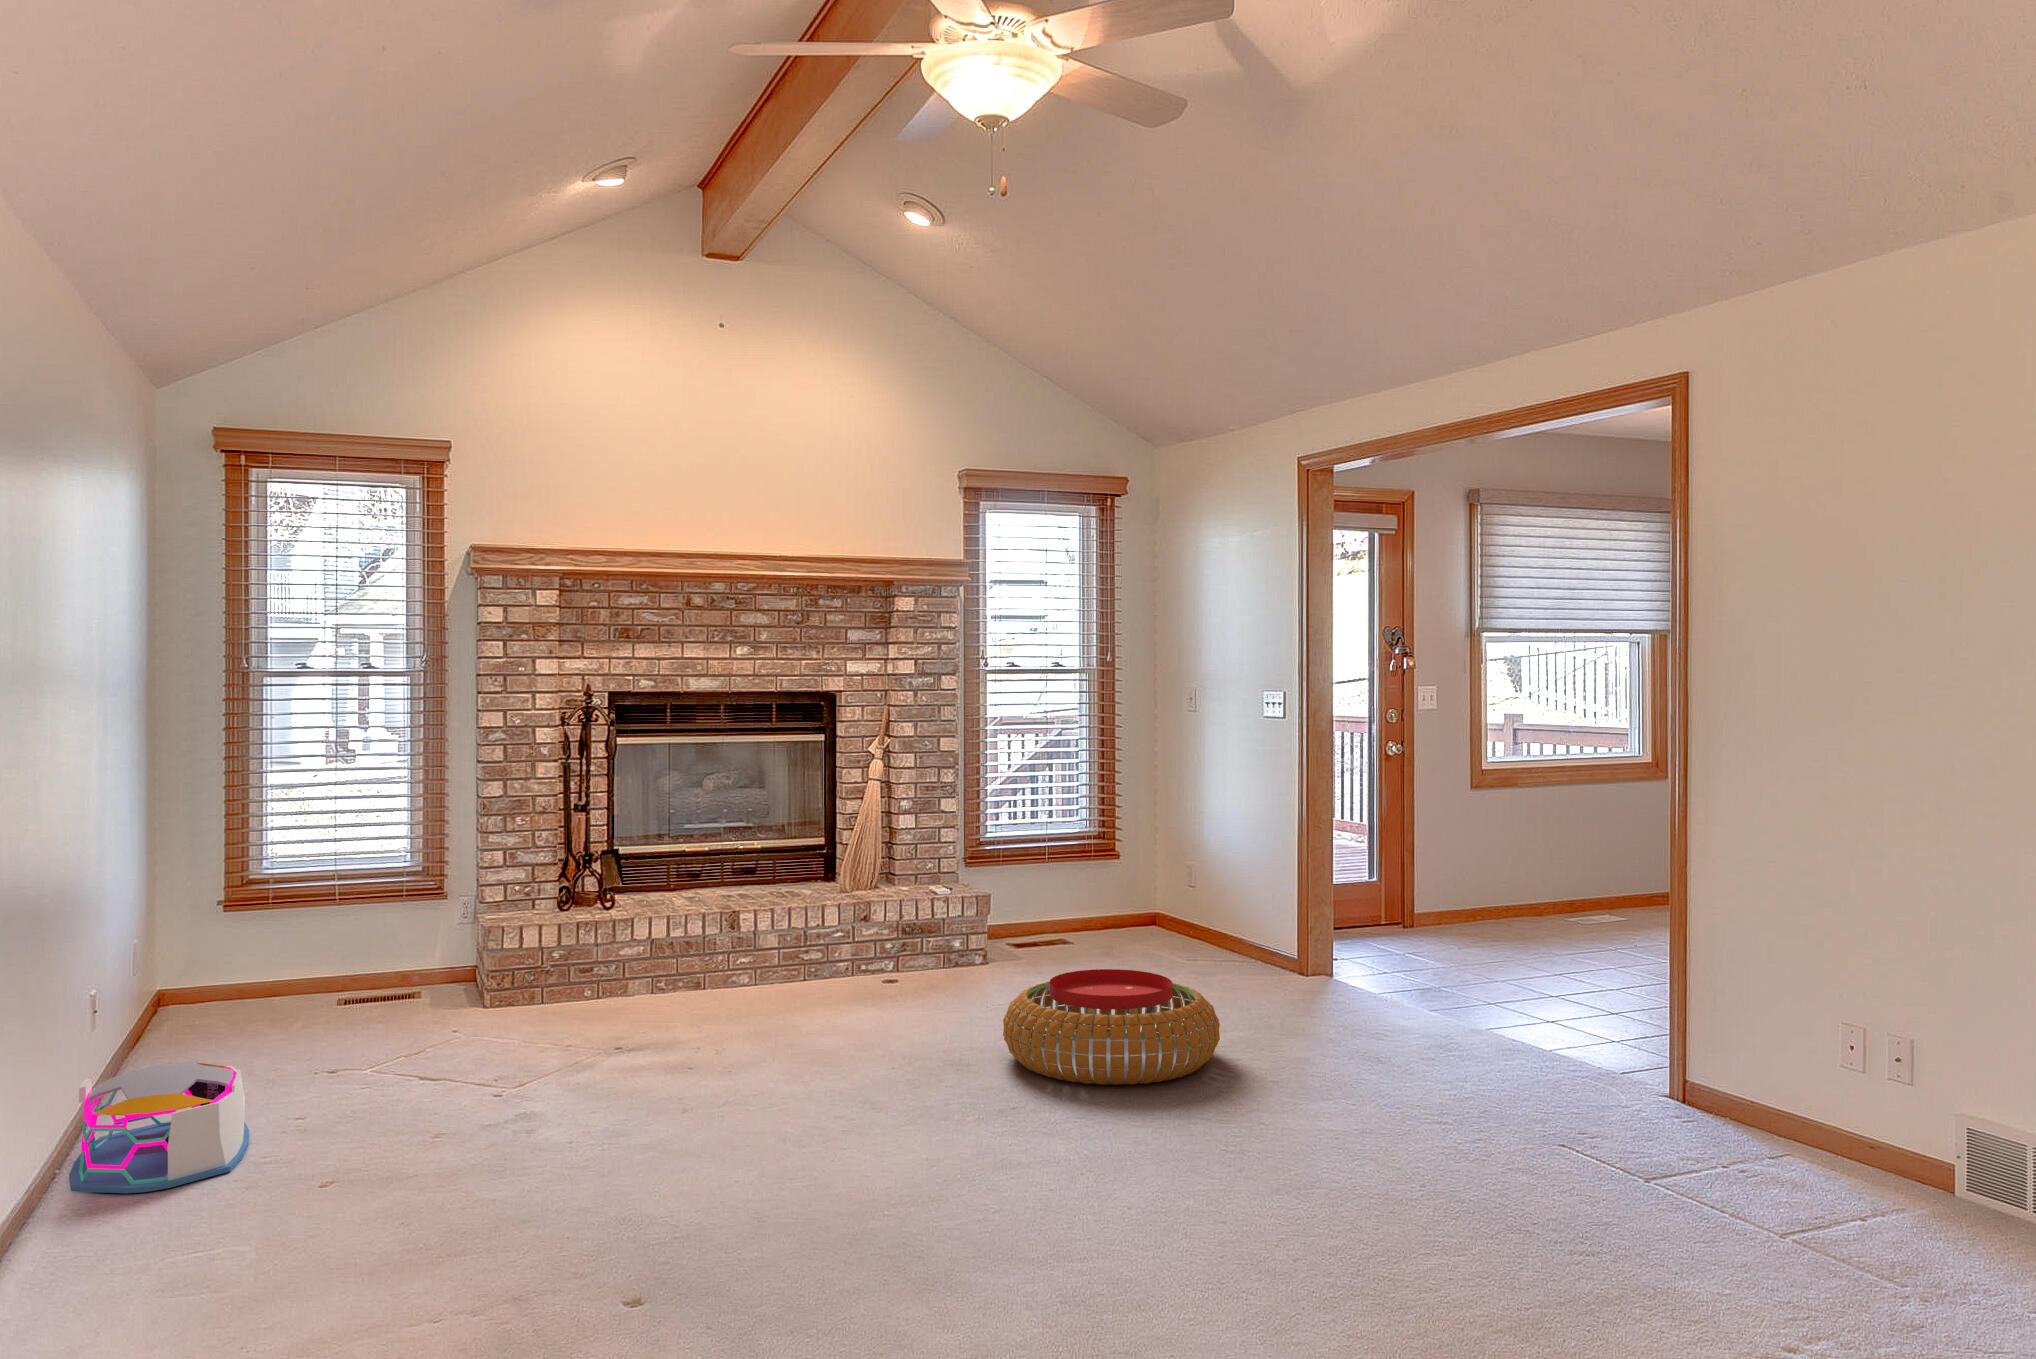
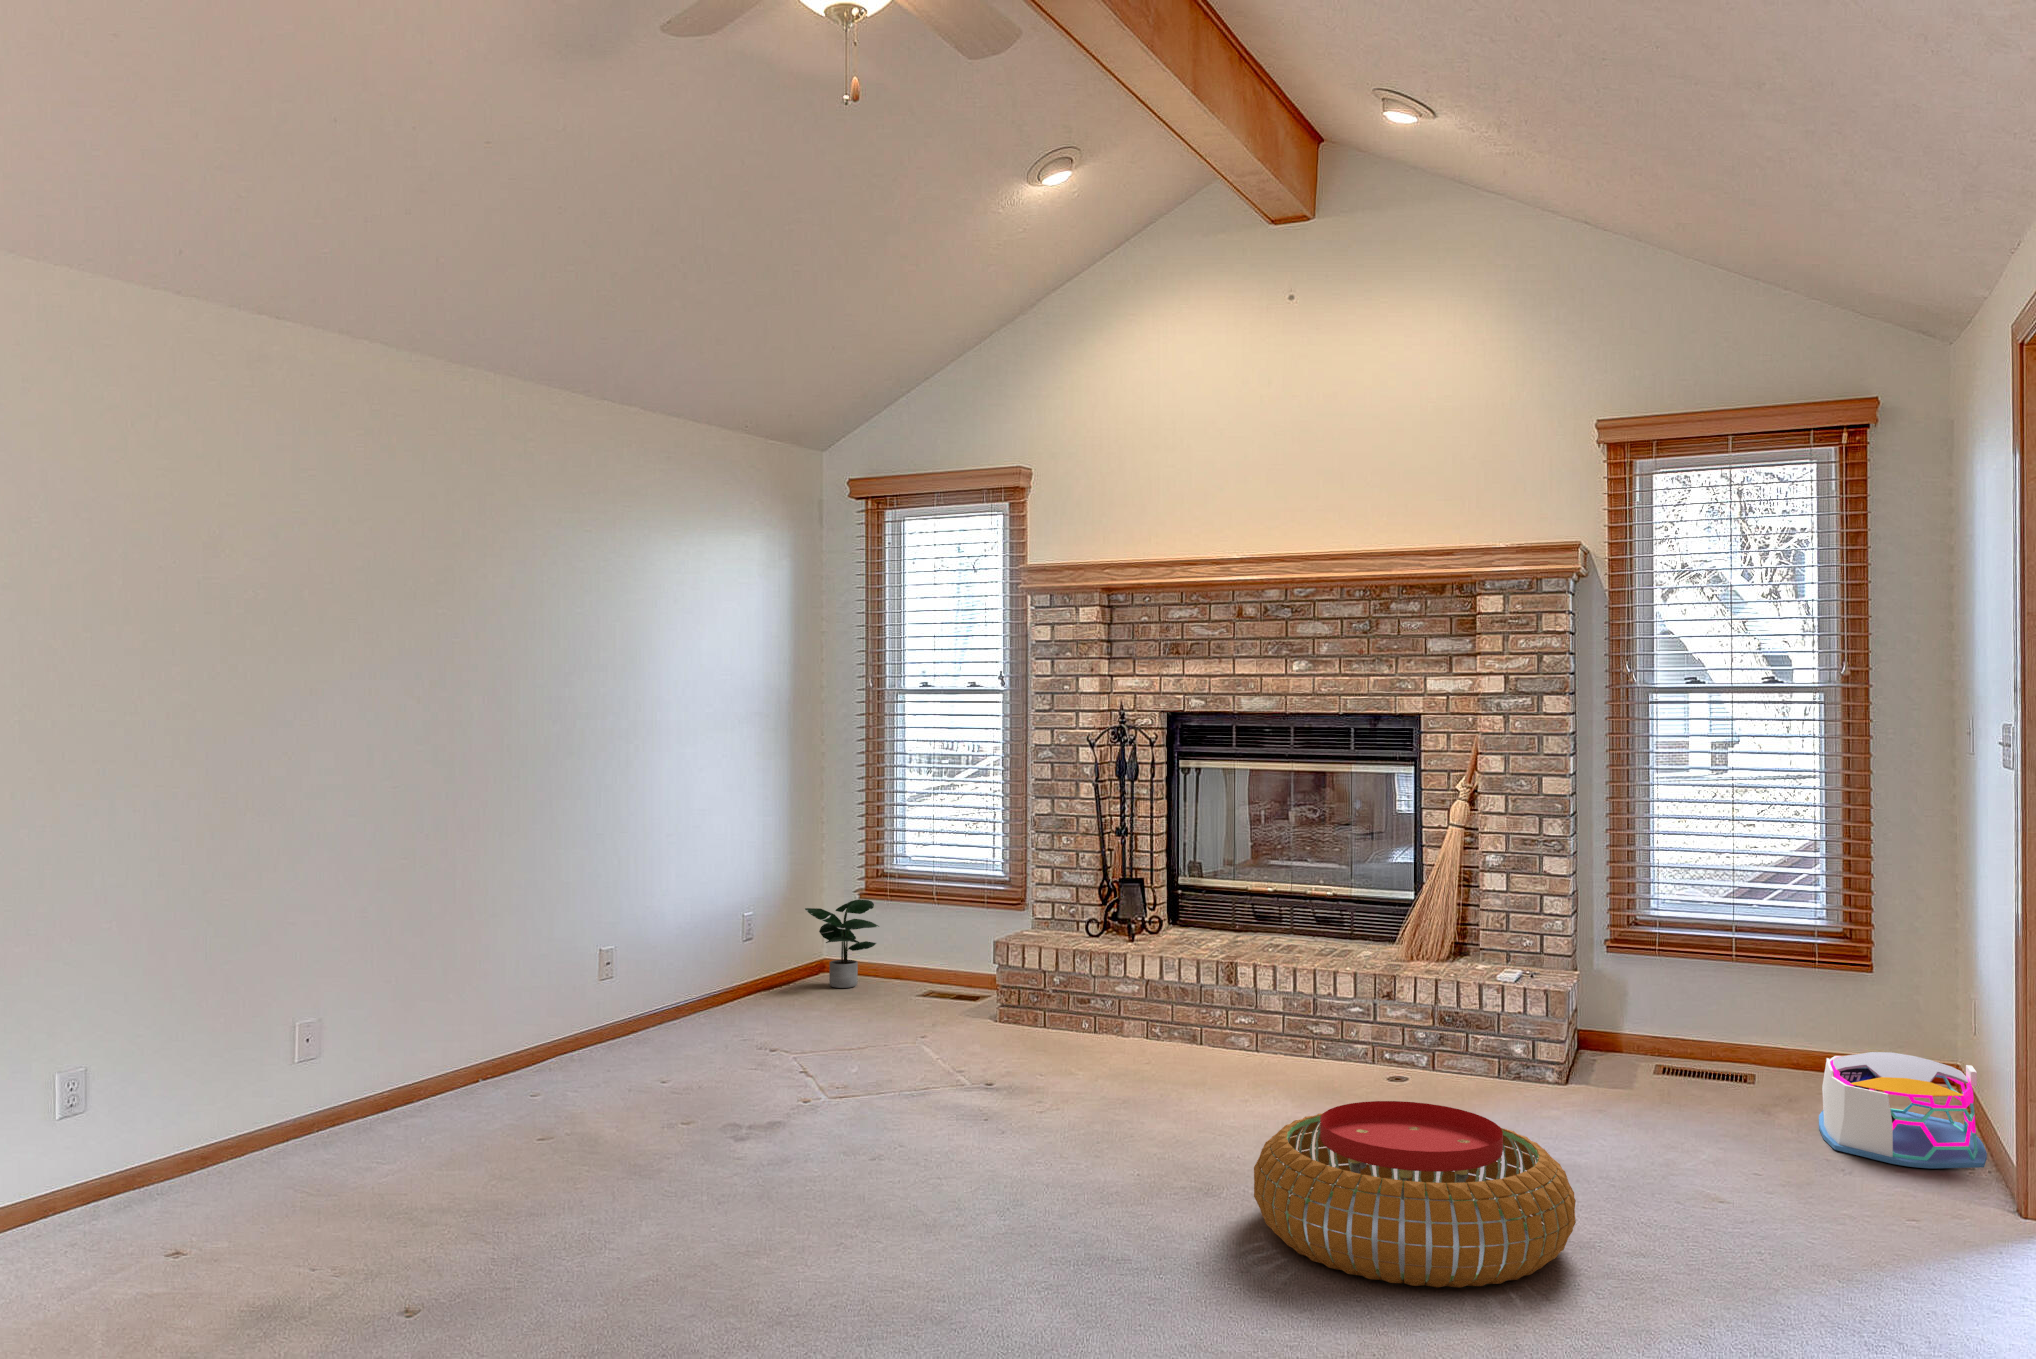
potted plant: none [184,911,288,1014] -> present [805,899,879,988]
storage bin: present [69,1062,249,1193] -> present [1819,1052,1987,1168]

